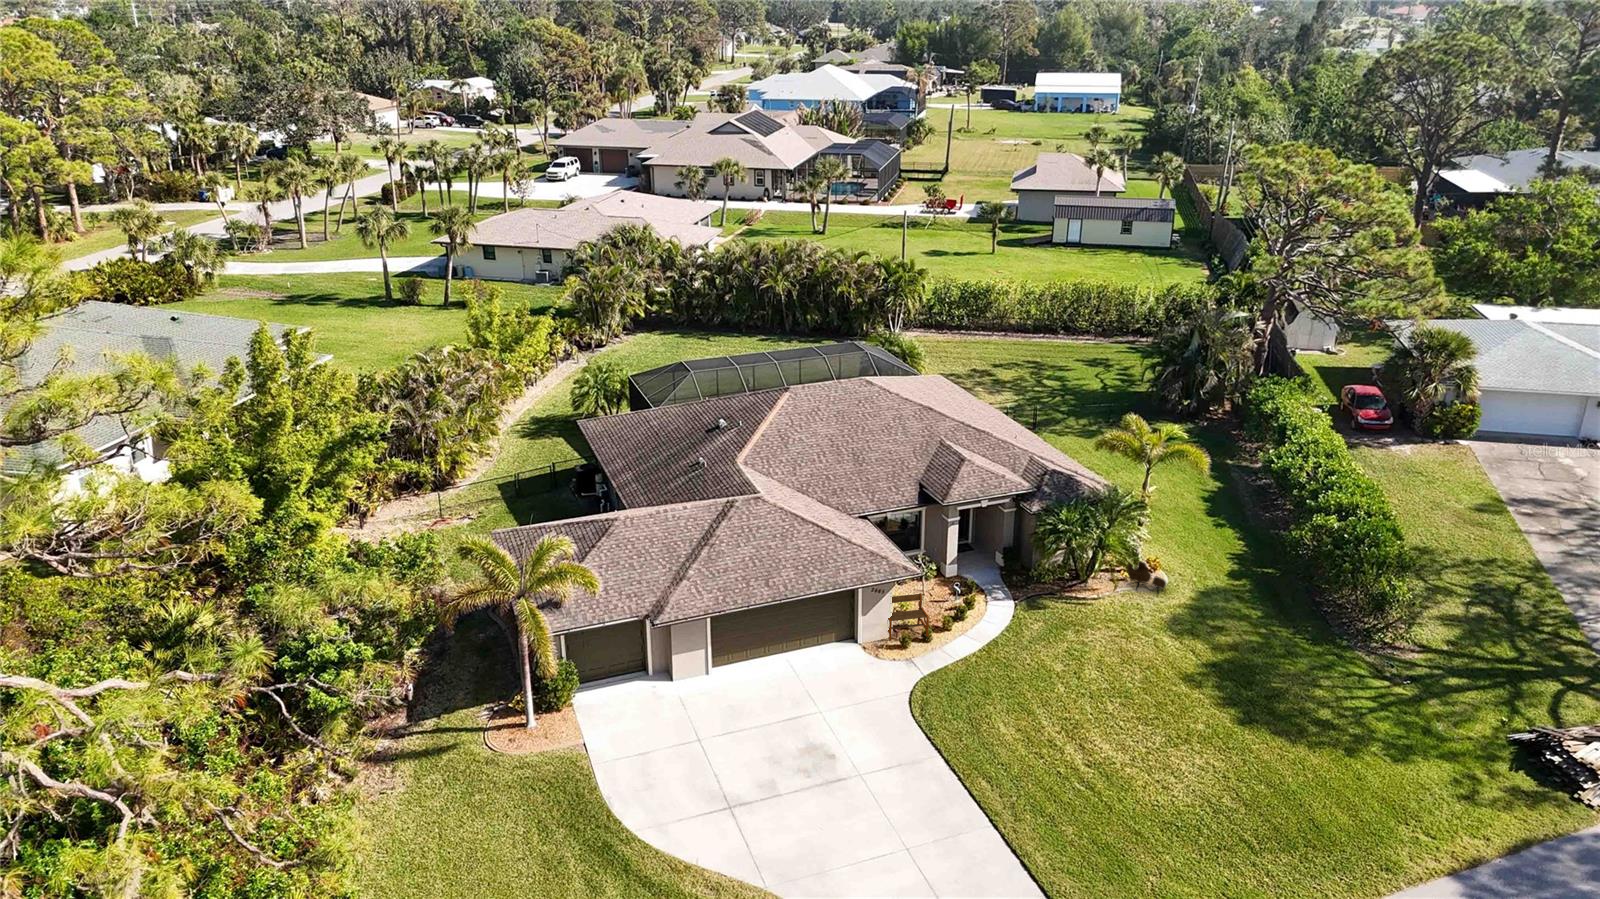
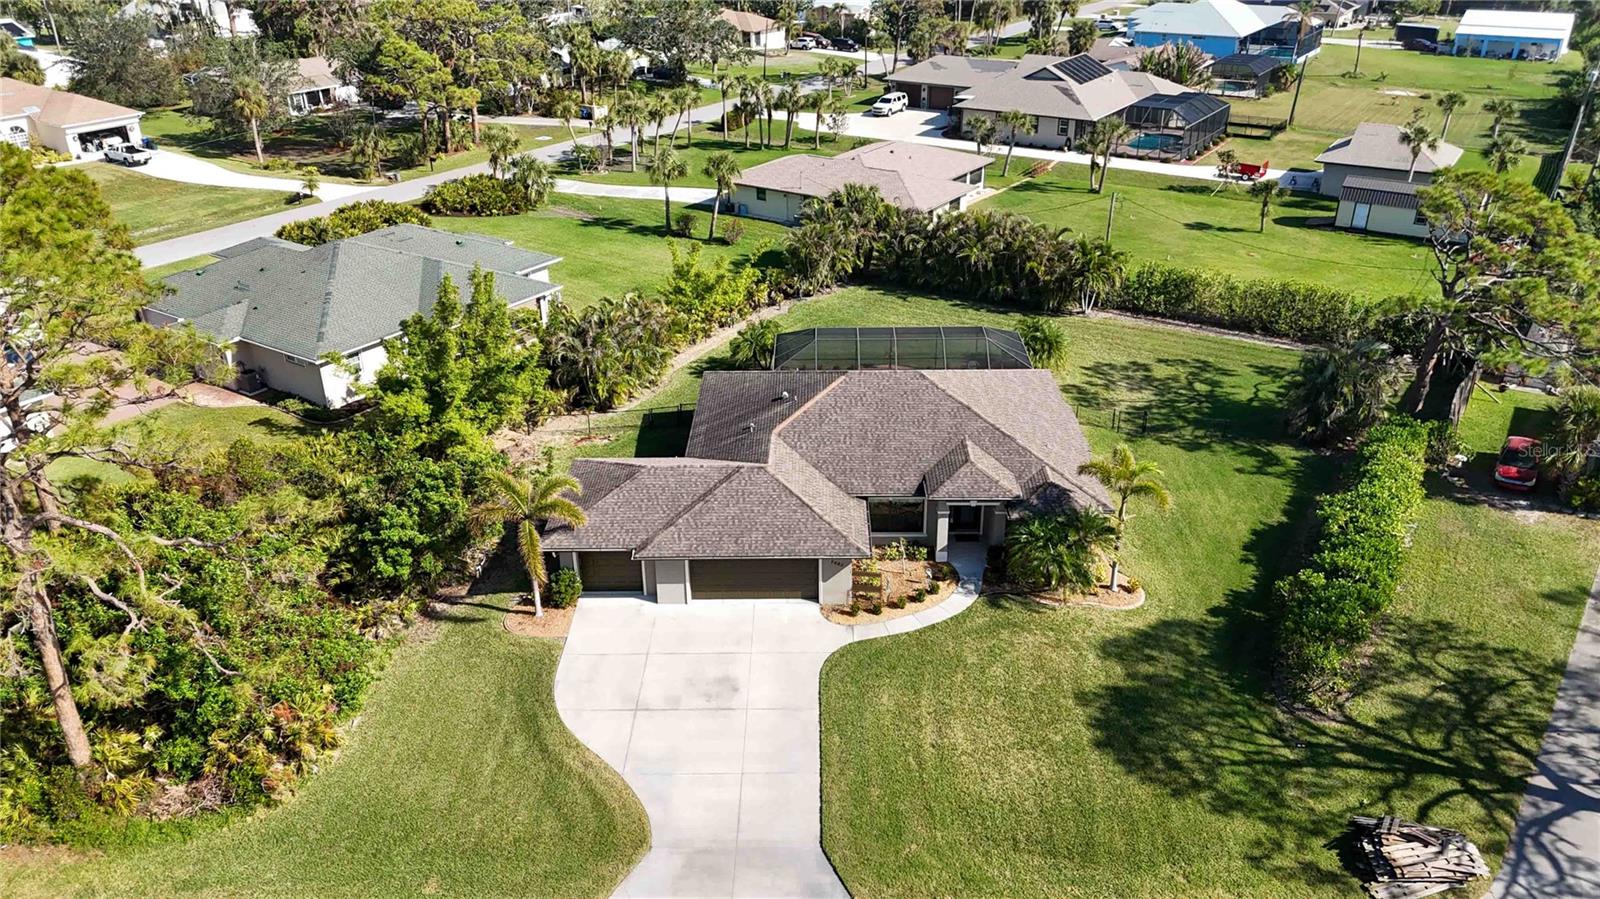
lounge chair: present [1127,560,1166,592] -> none [1094,568,1131,615]

